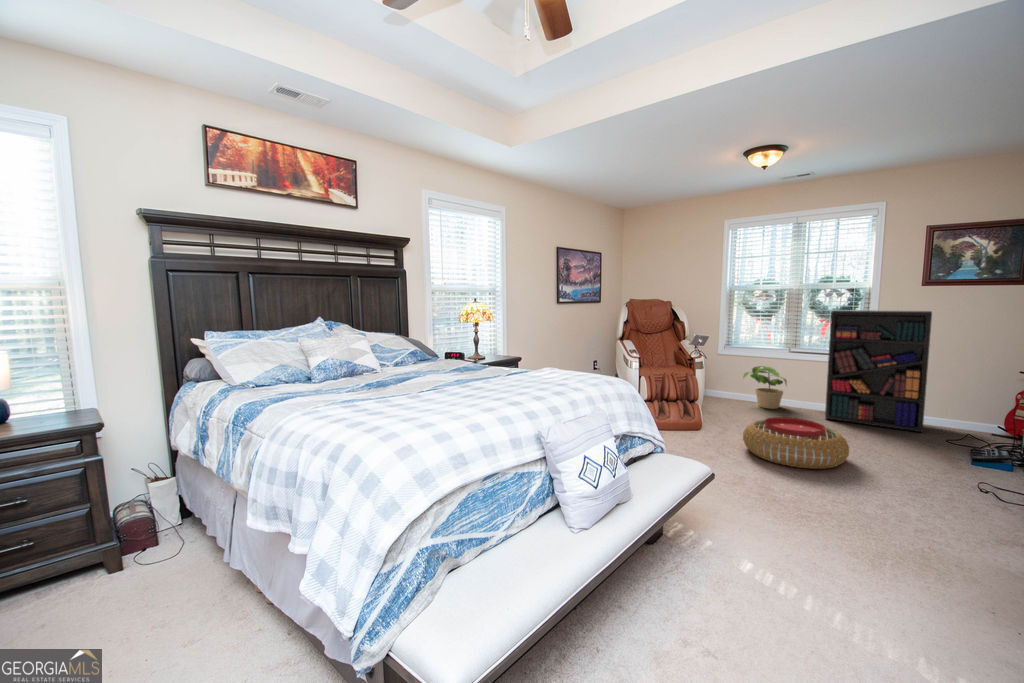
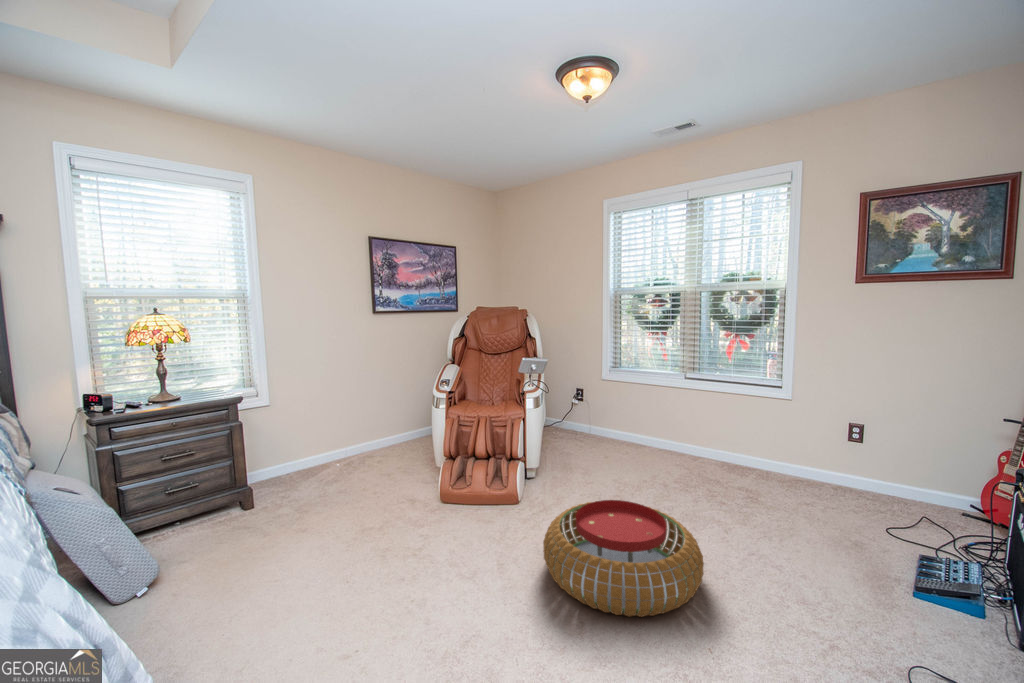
bookshelf: present [825,310,932,432] -> none [724,321,869,512]
potted plant: present [743,366,787,409] -> none [625,400,682,461]

